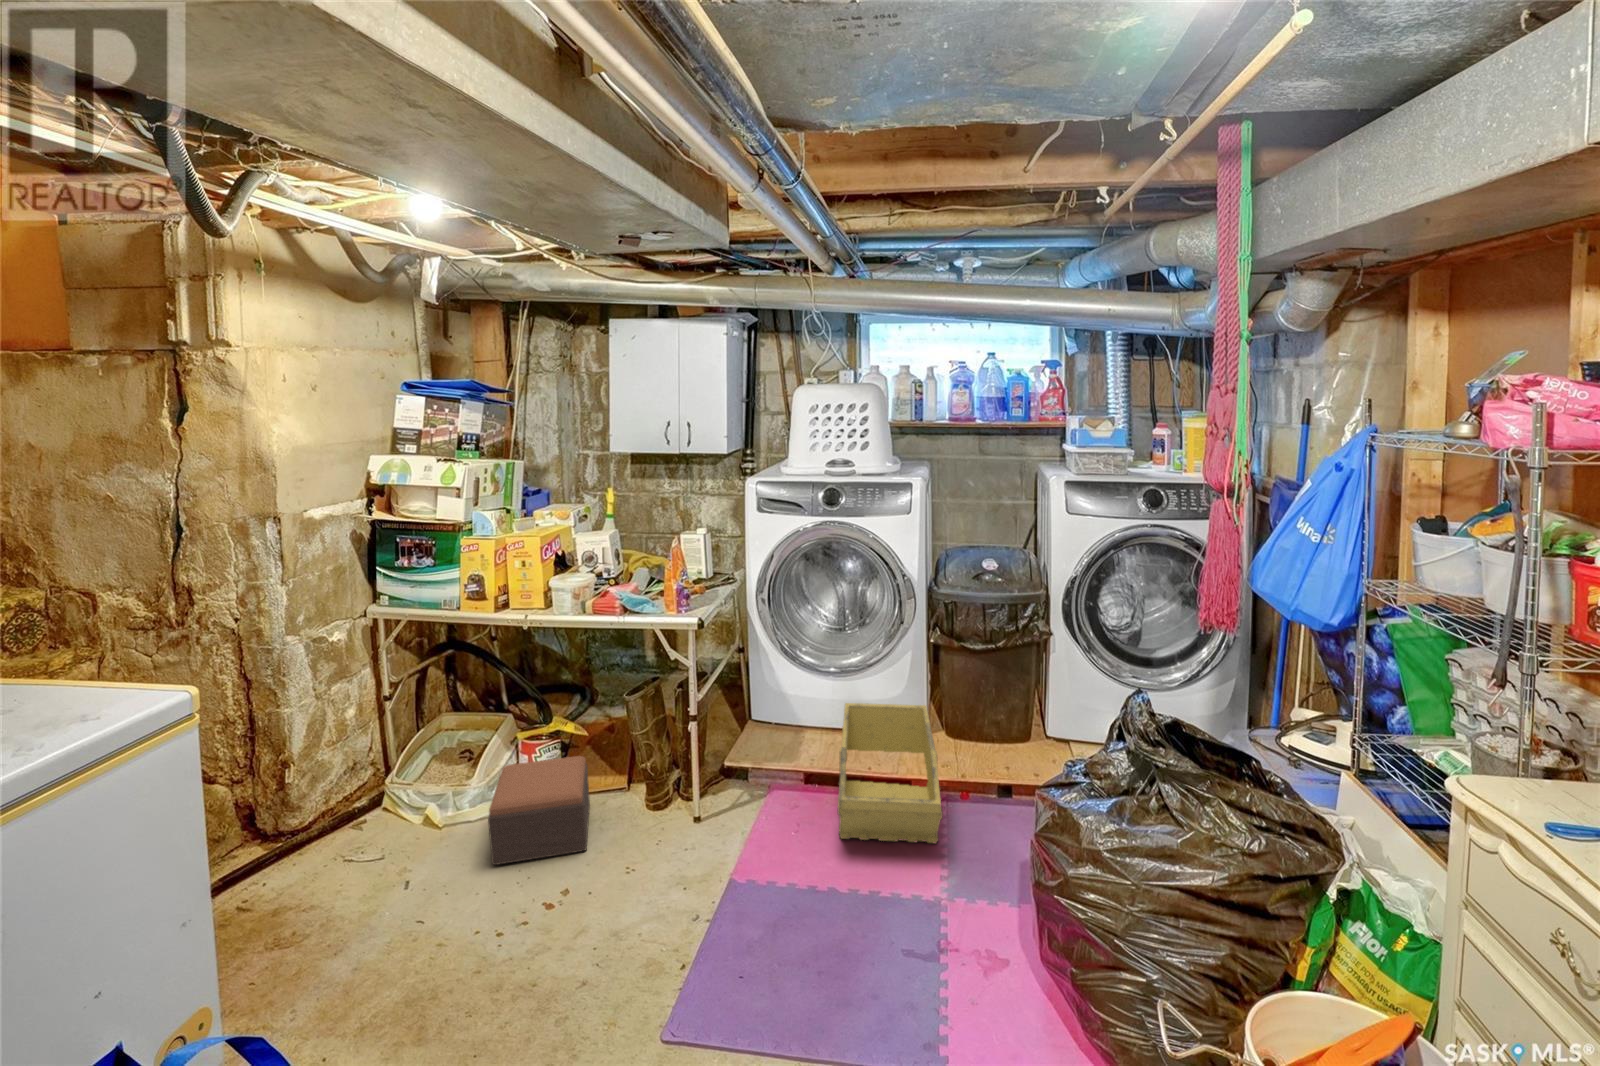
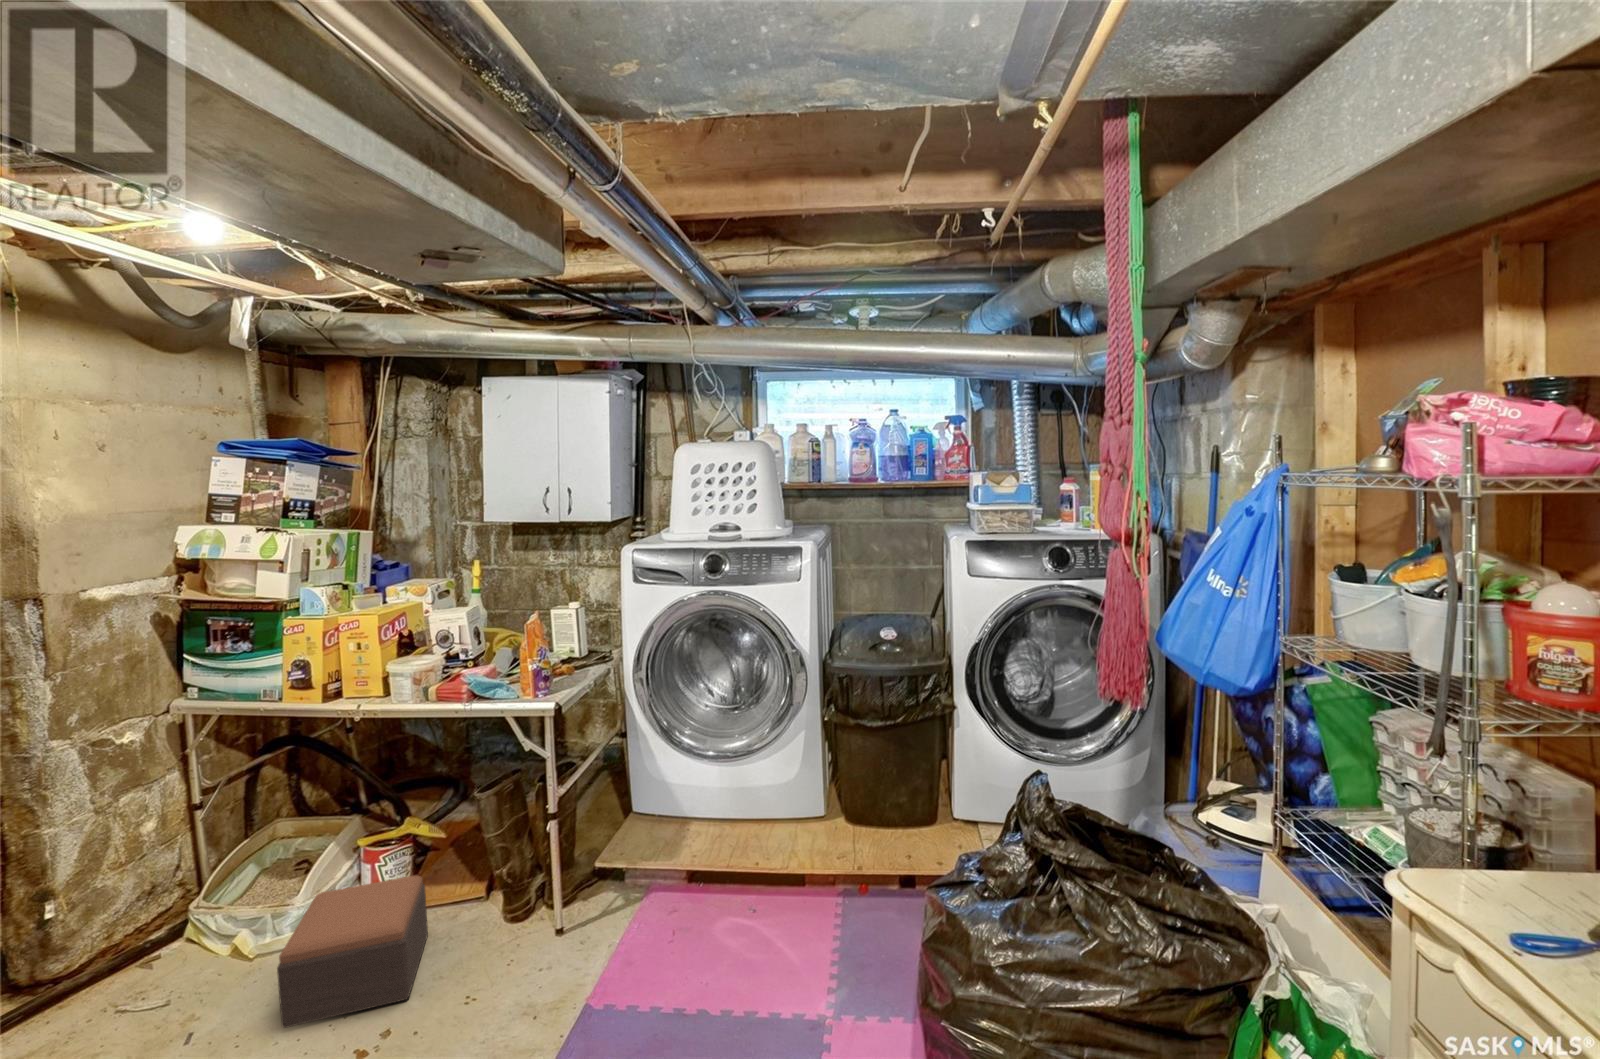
storage bin: present [837,703,943,843] -> none [713,792,836,963]

